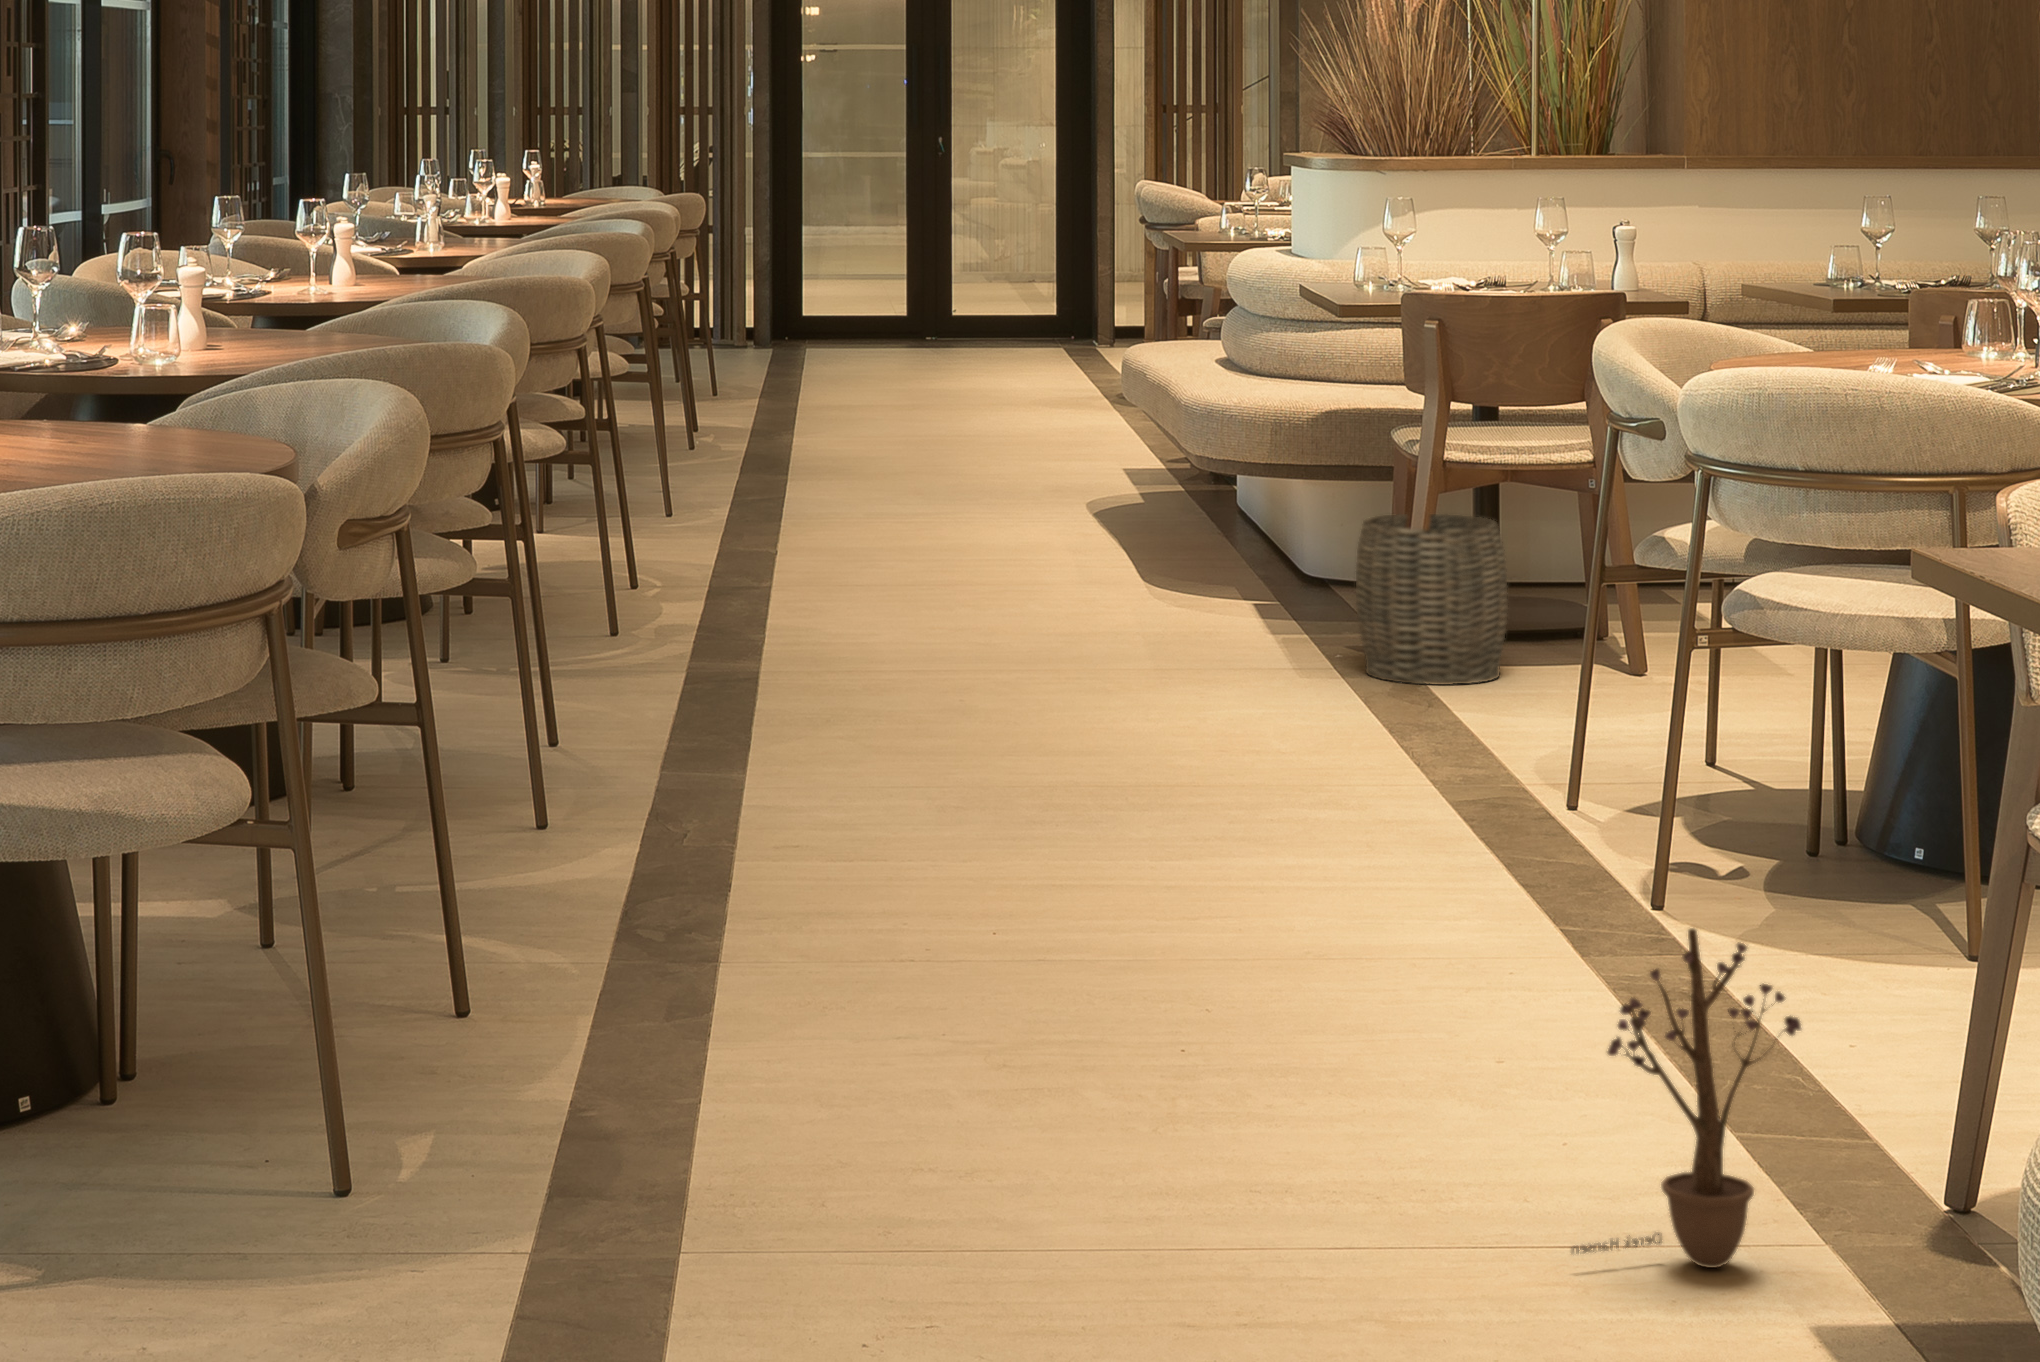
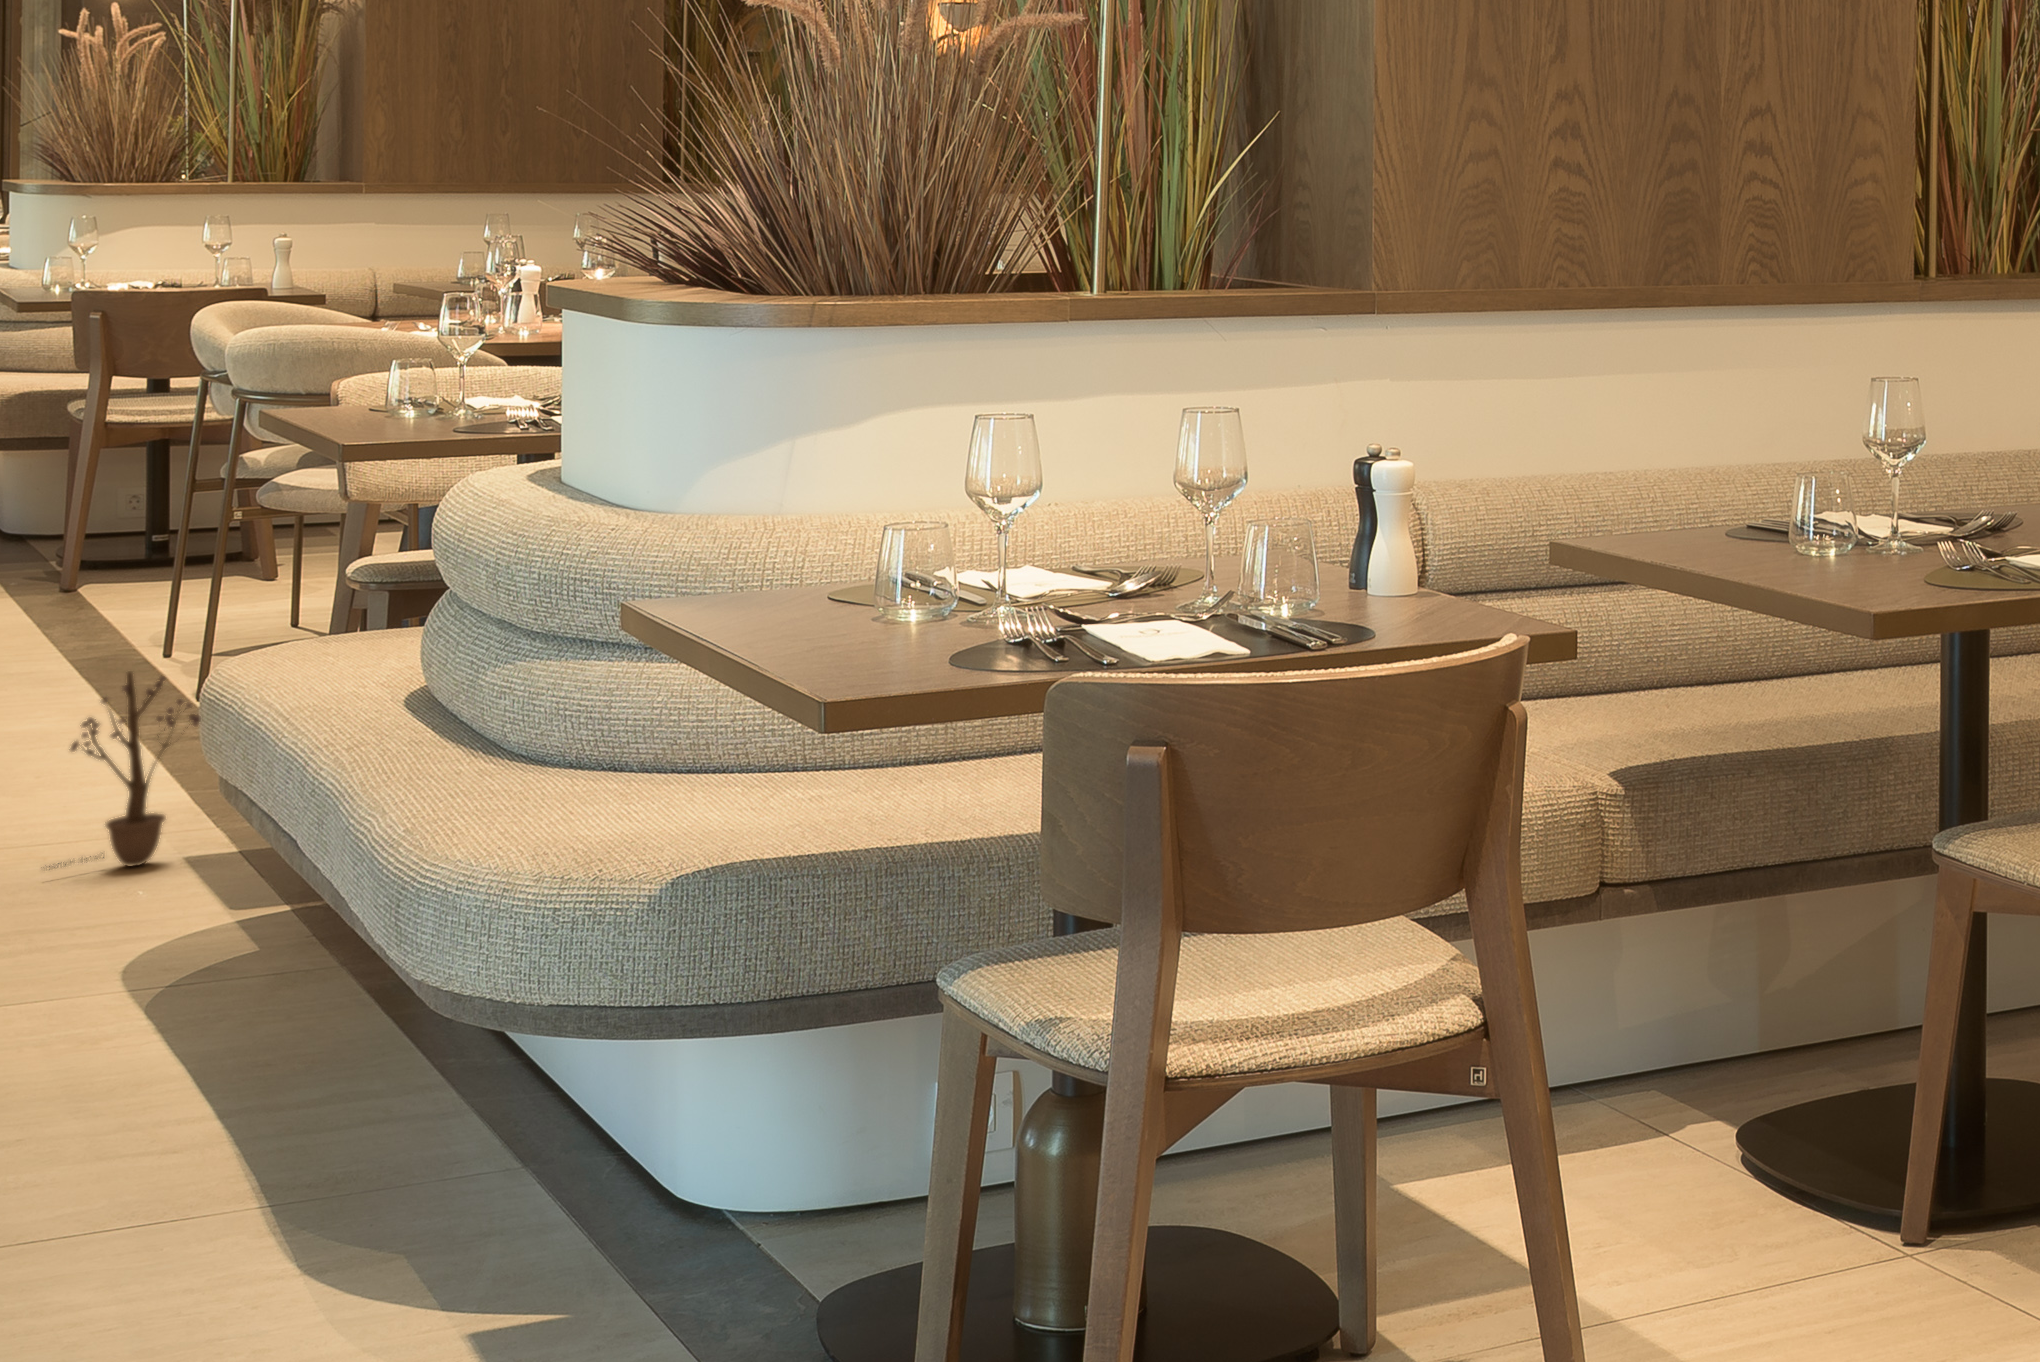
woven basket: present [1356,514,1508,685] -> none [23,464,155,596]

